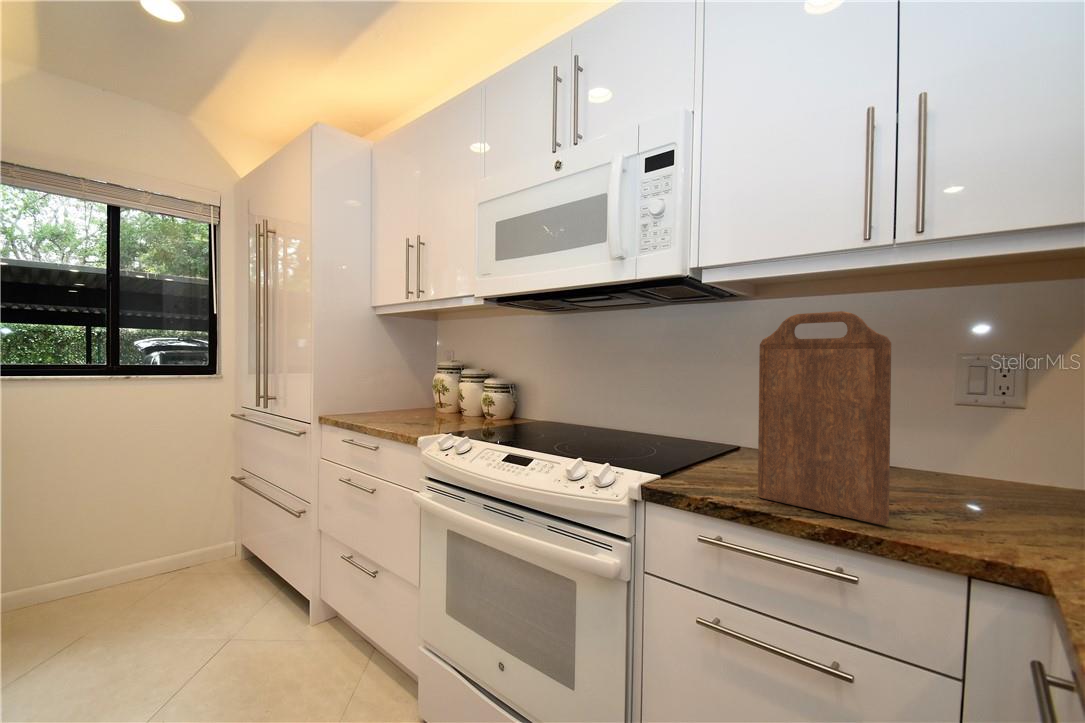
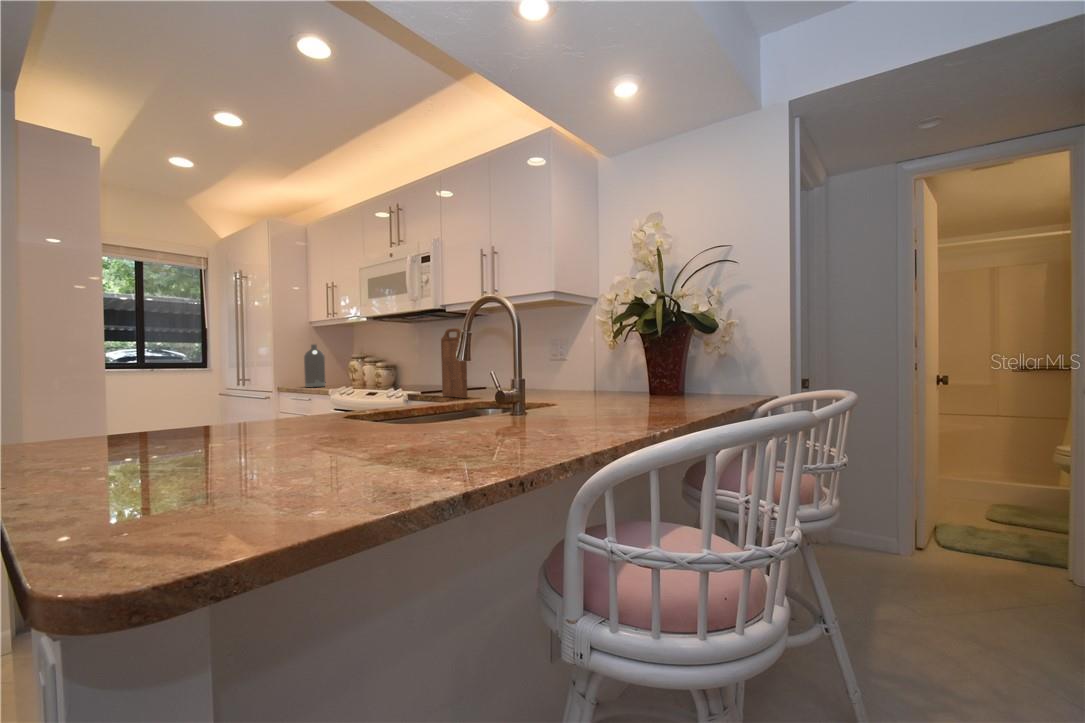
bottle: none [366,344,402,421] -> present [304,344,326,387]

